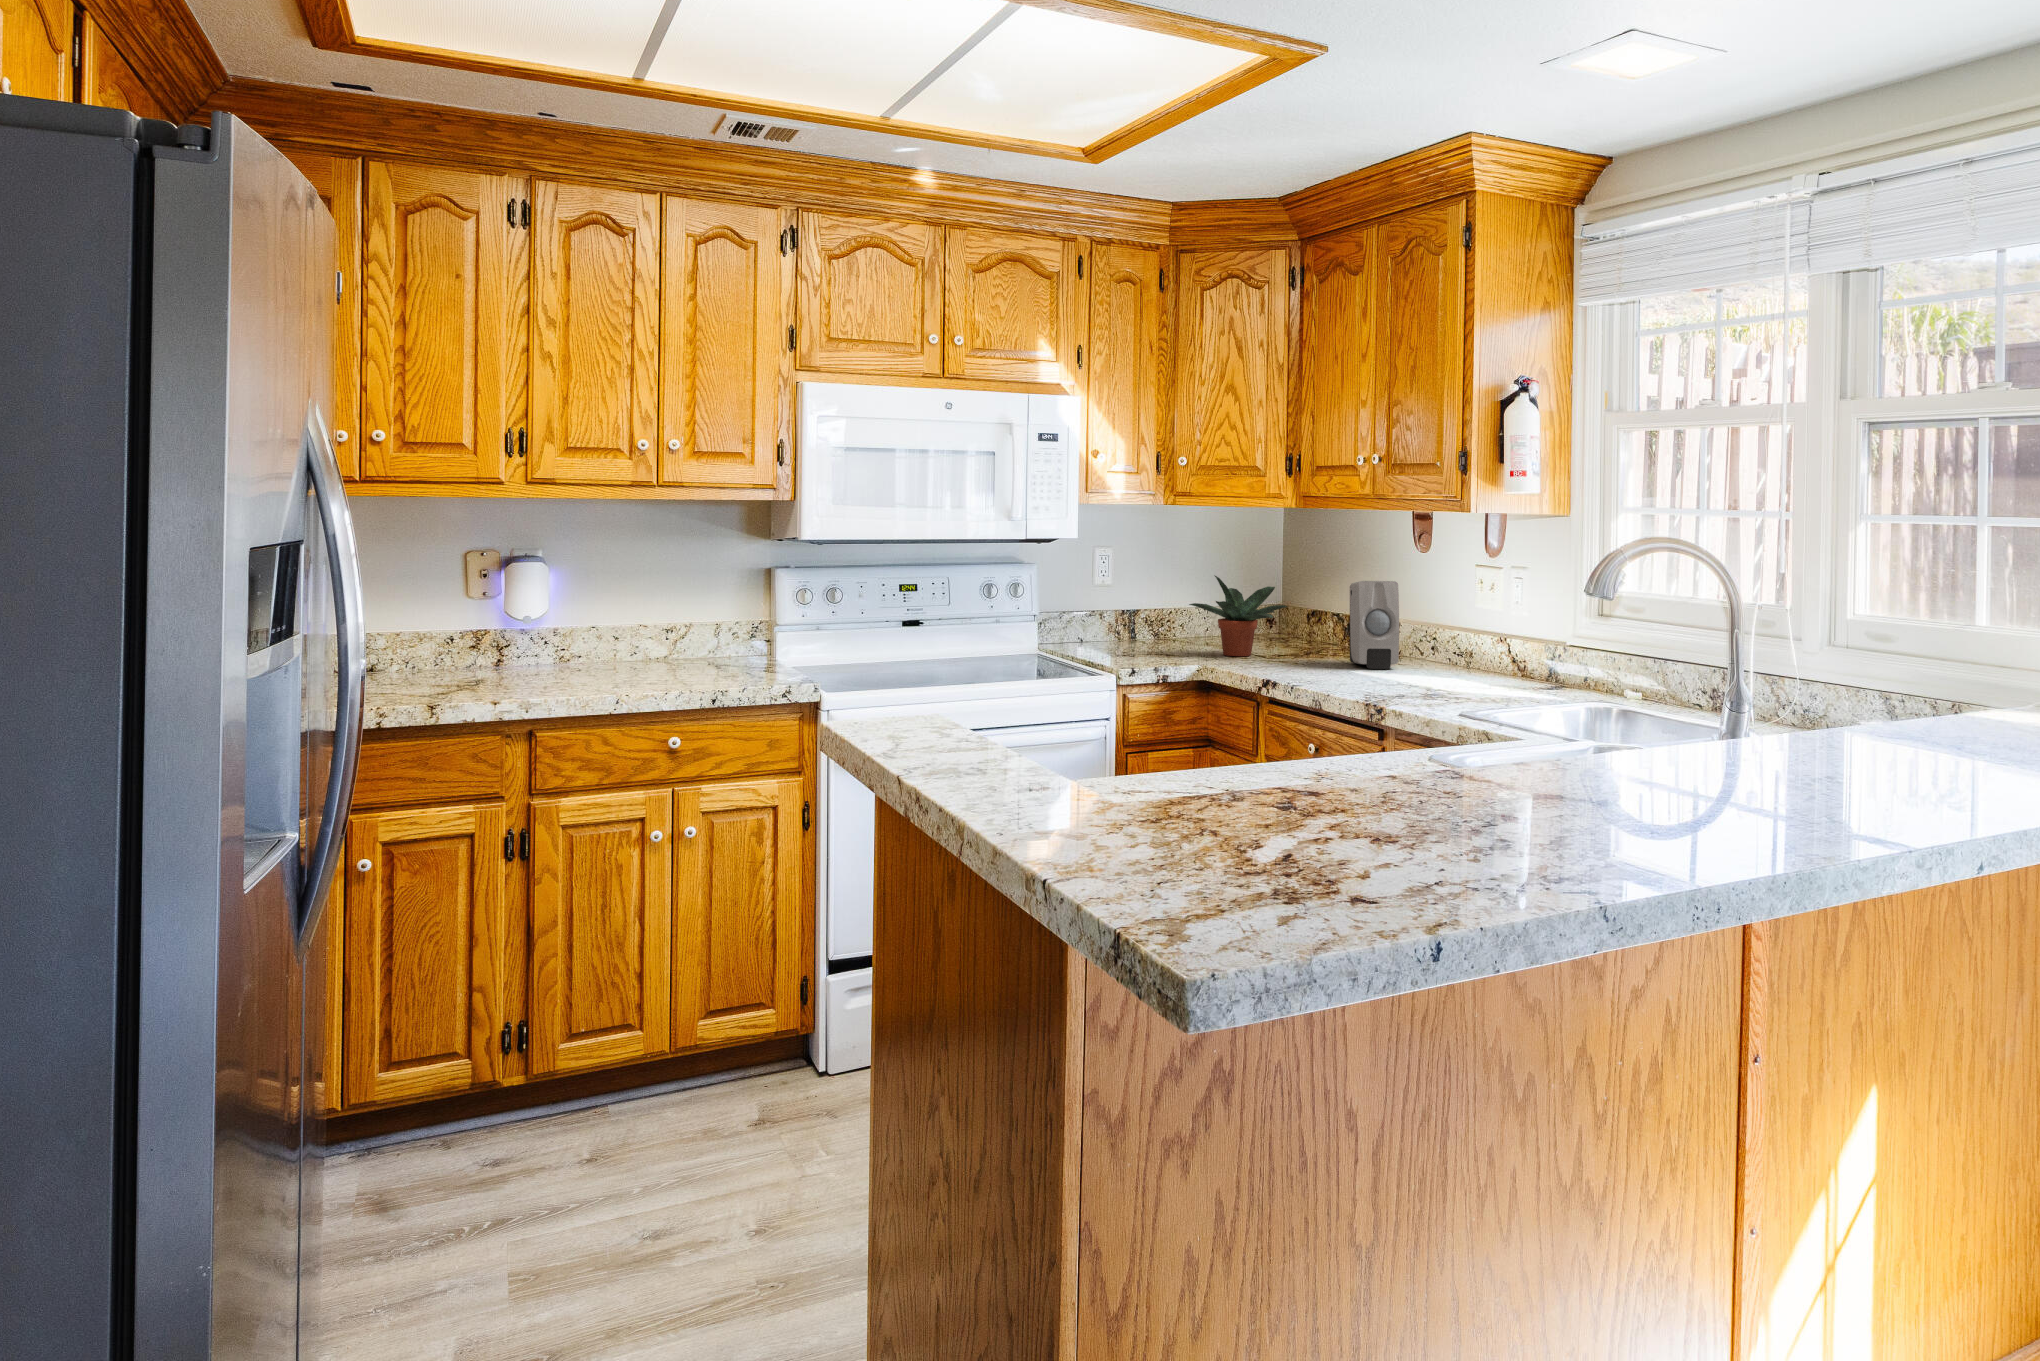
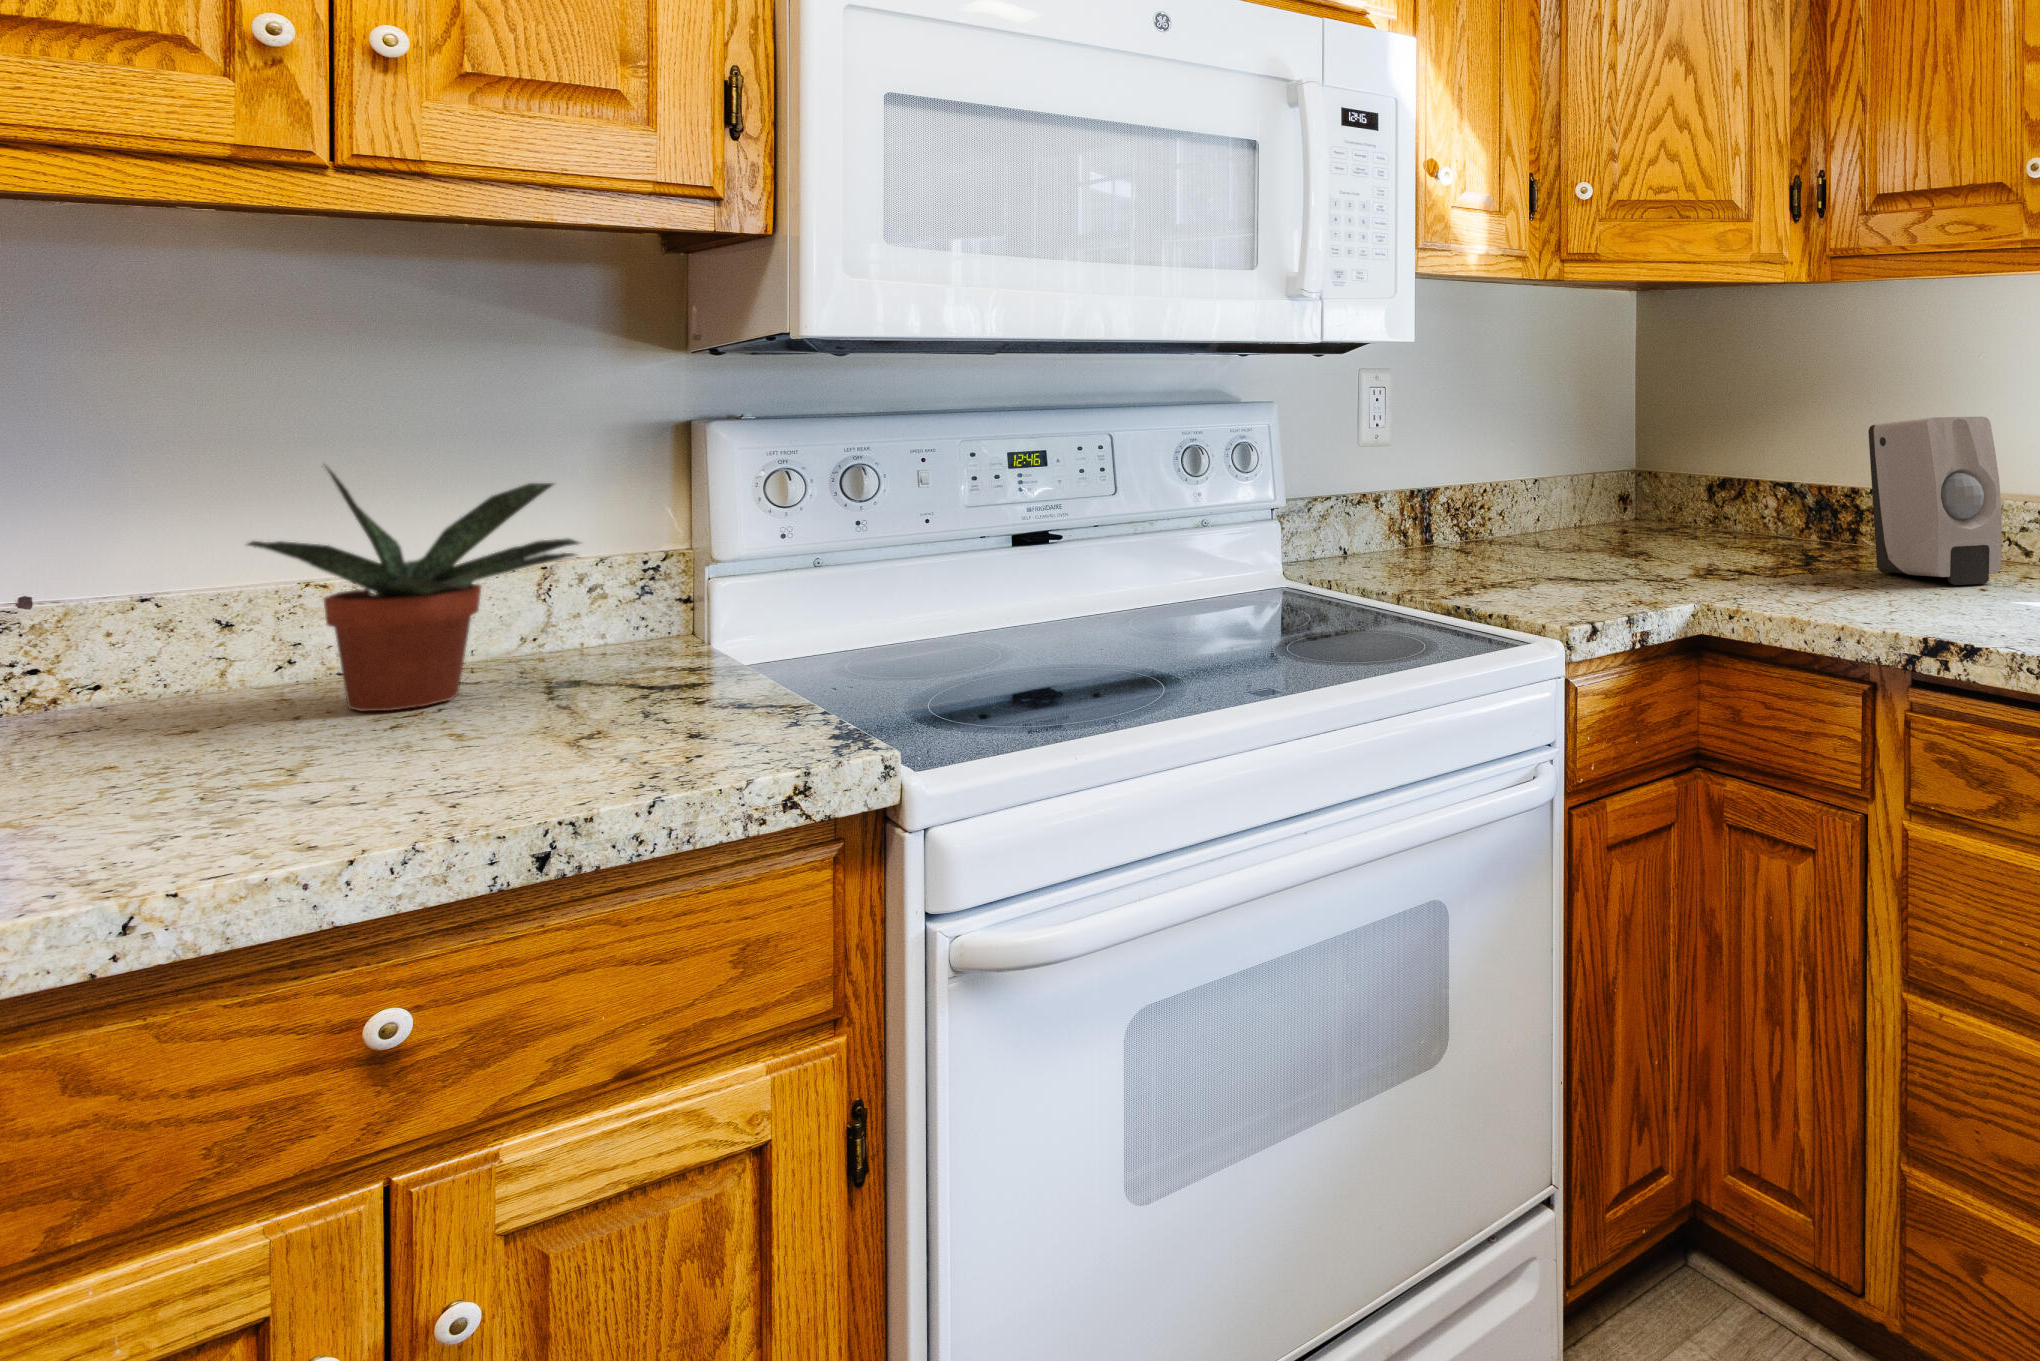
potted plant: present [1189,576,1287,656] -> present [247,467,579,711]

